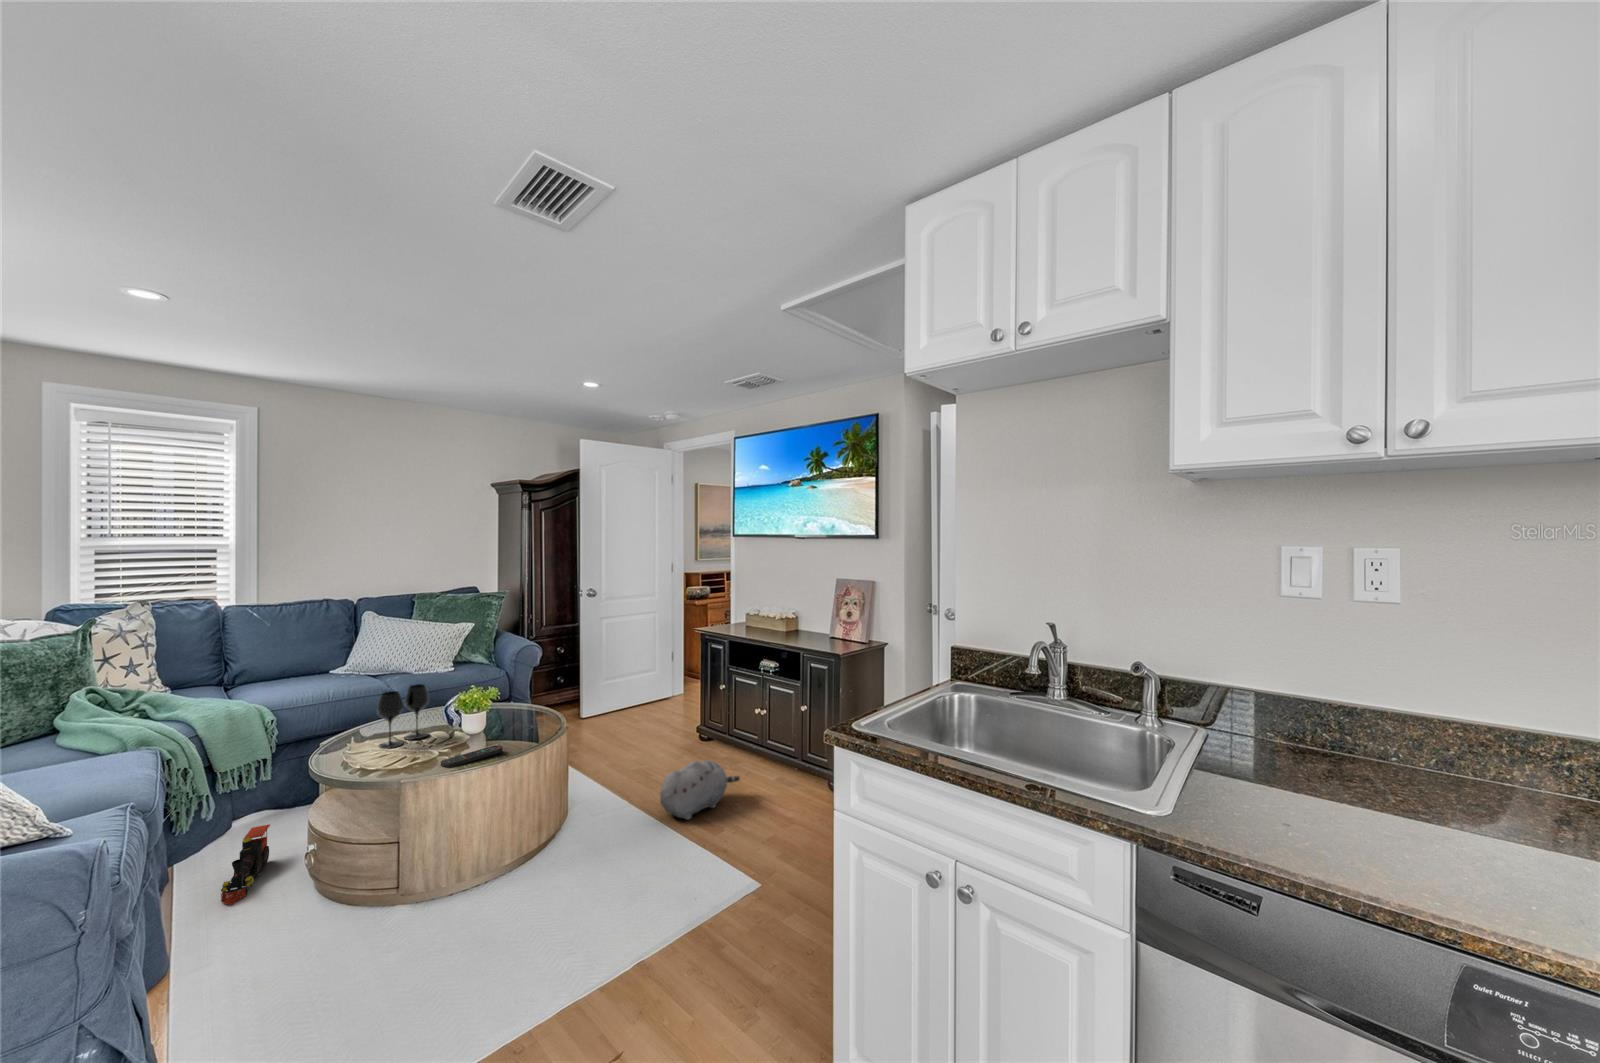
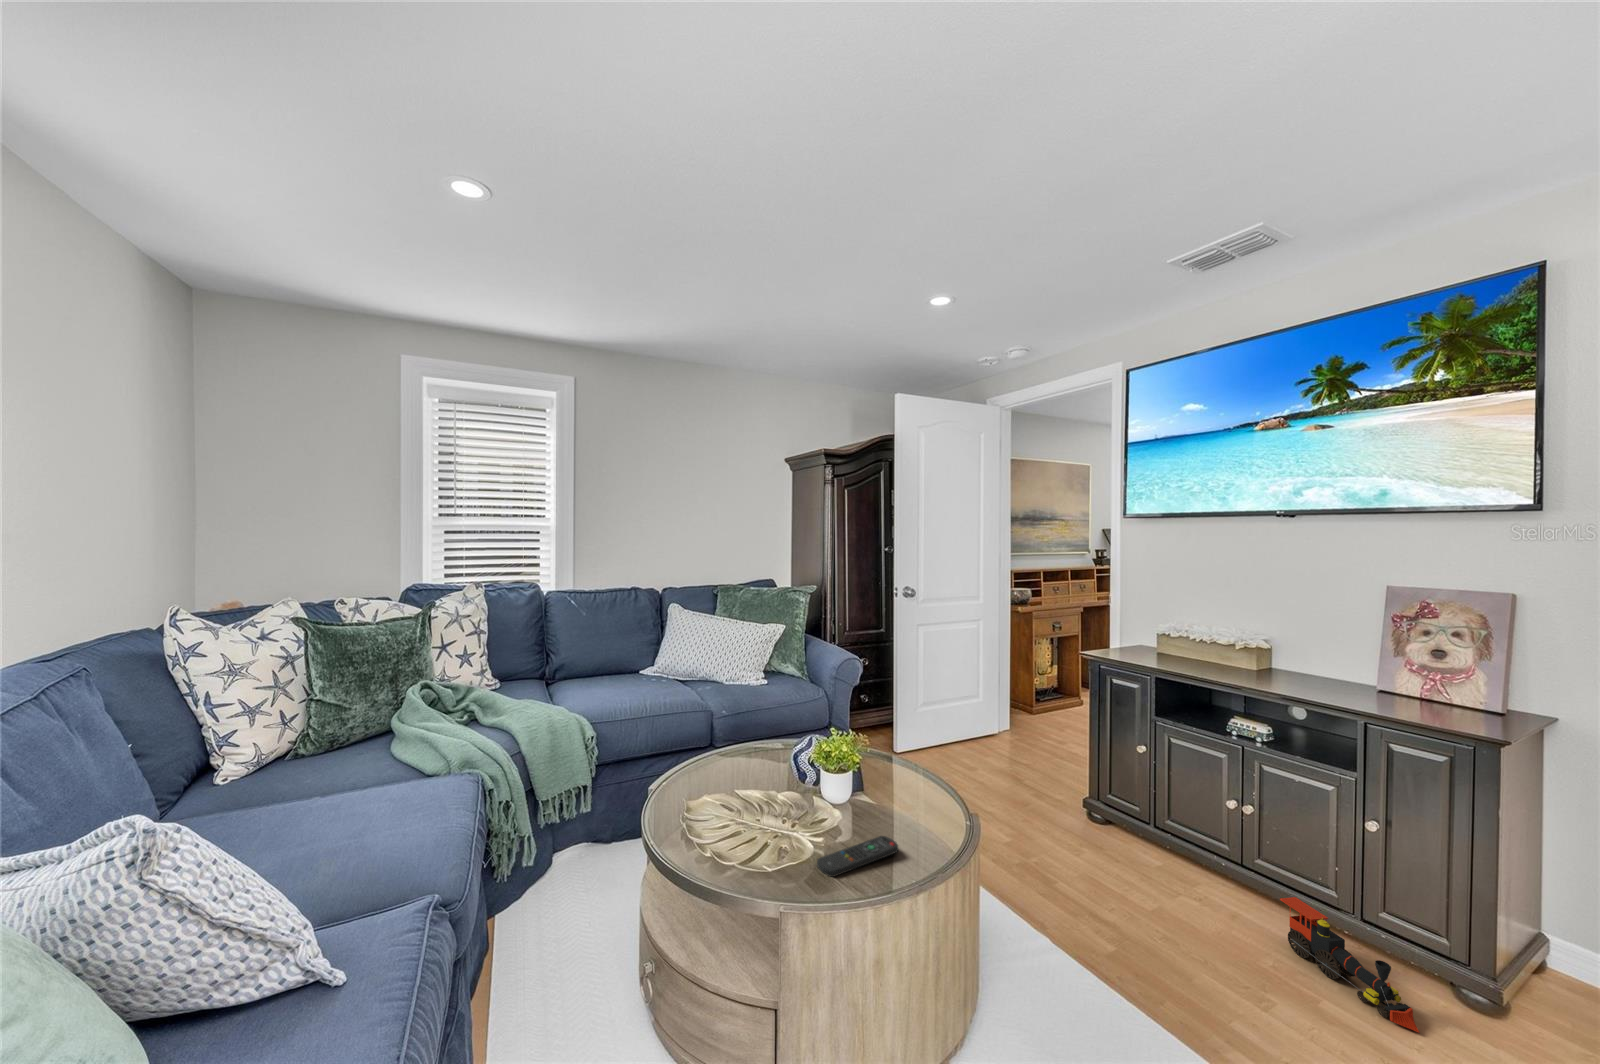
wine glass: present [377,684,429,749] -> none [717,718,778,815]
plush toy: present [660,760,740,820] -> none [1120,891,1249,1006]
toy train: present [221,824,270,905] -> present [1280,897,1419,1032]

